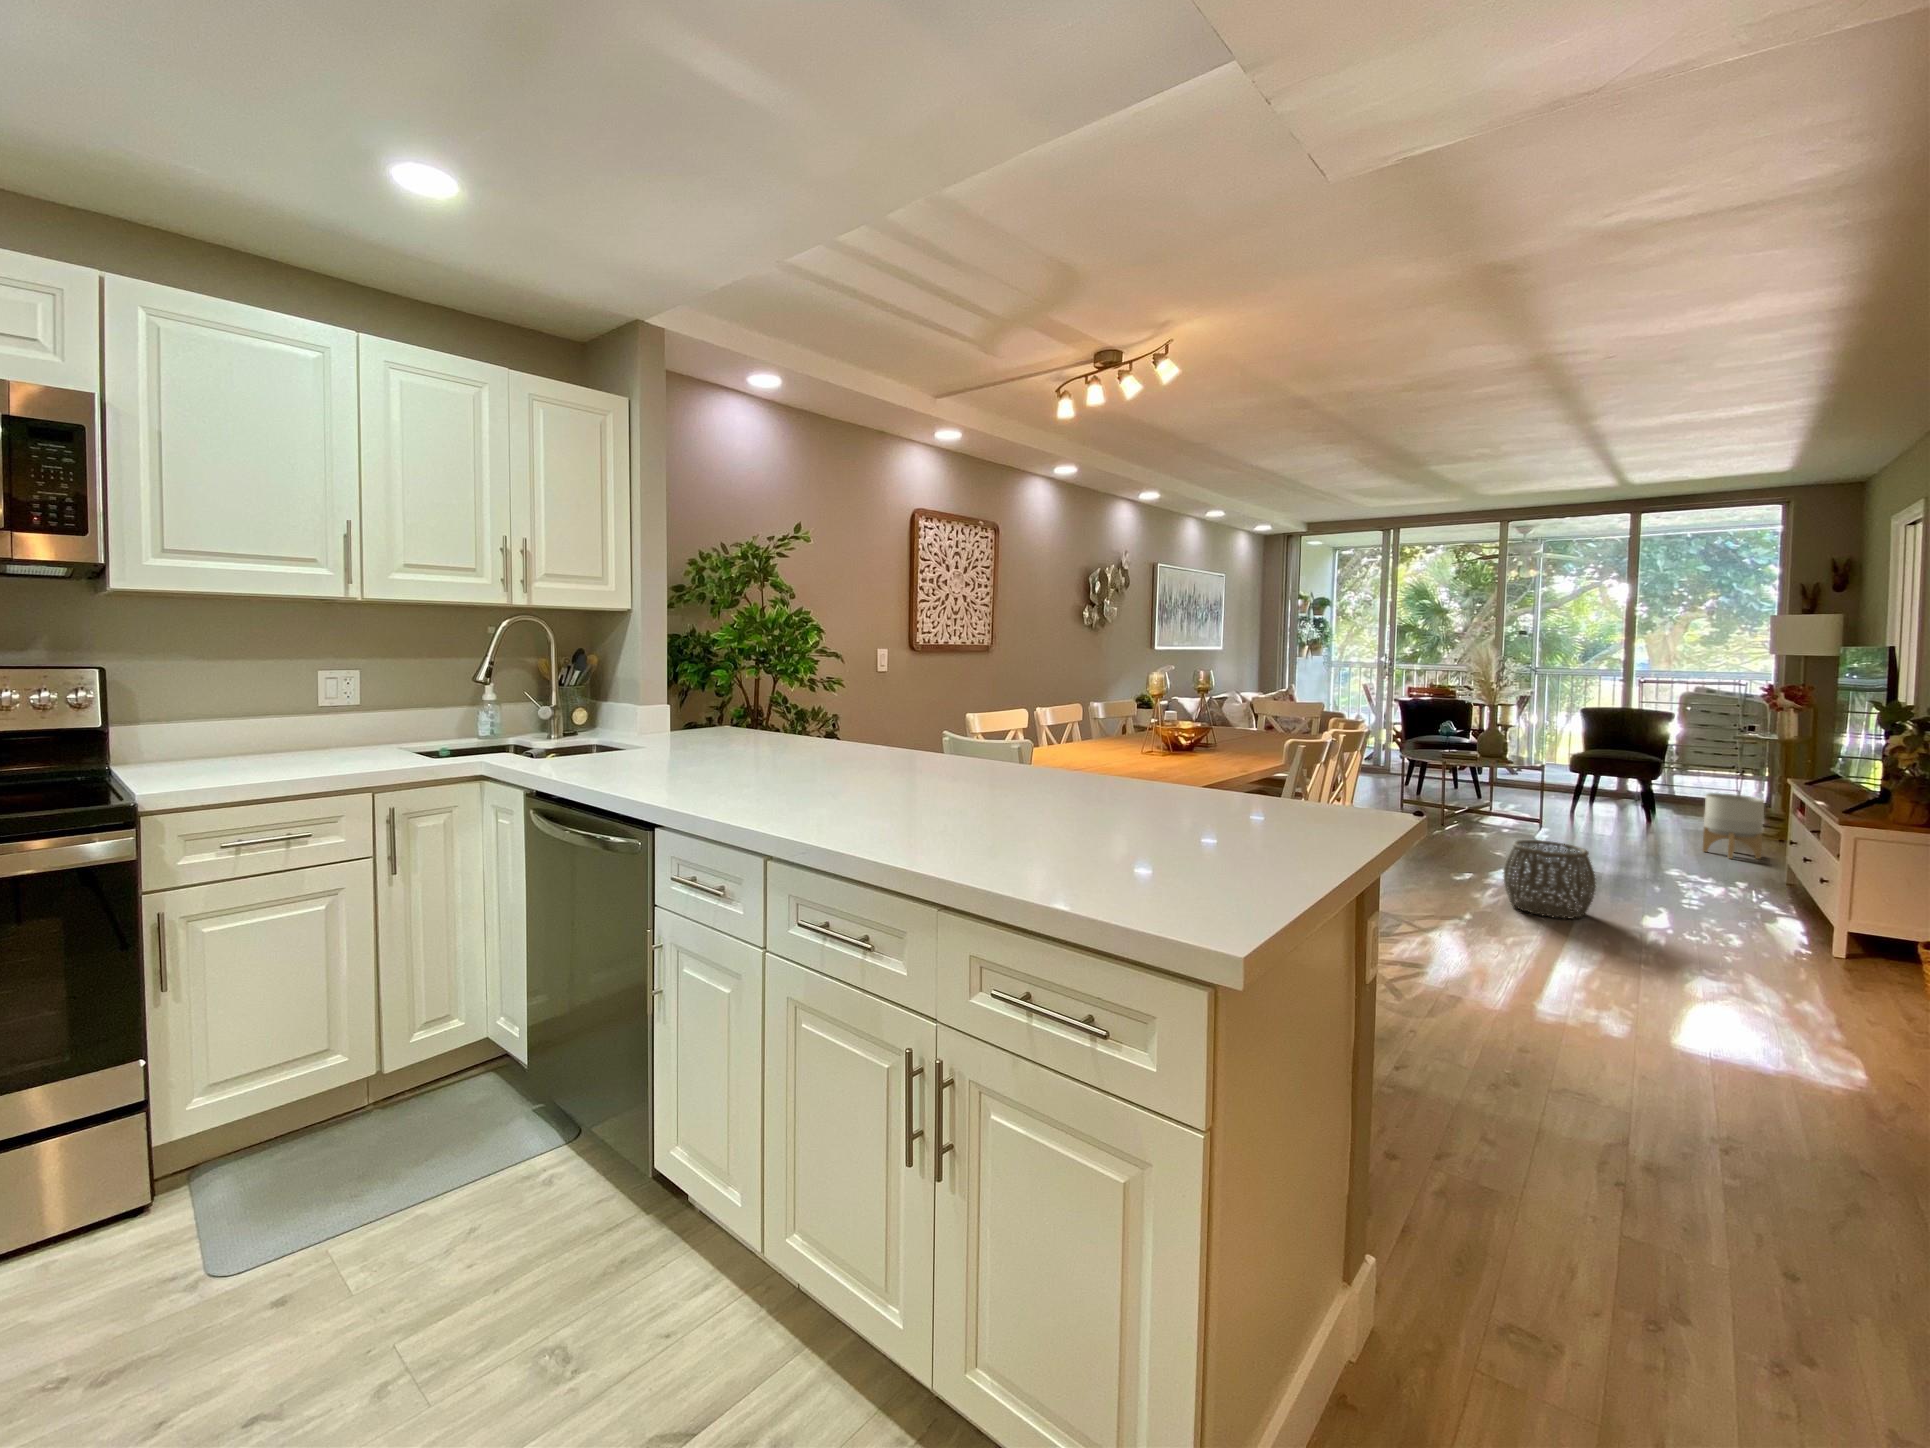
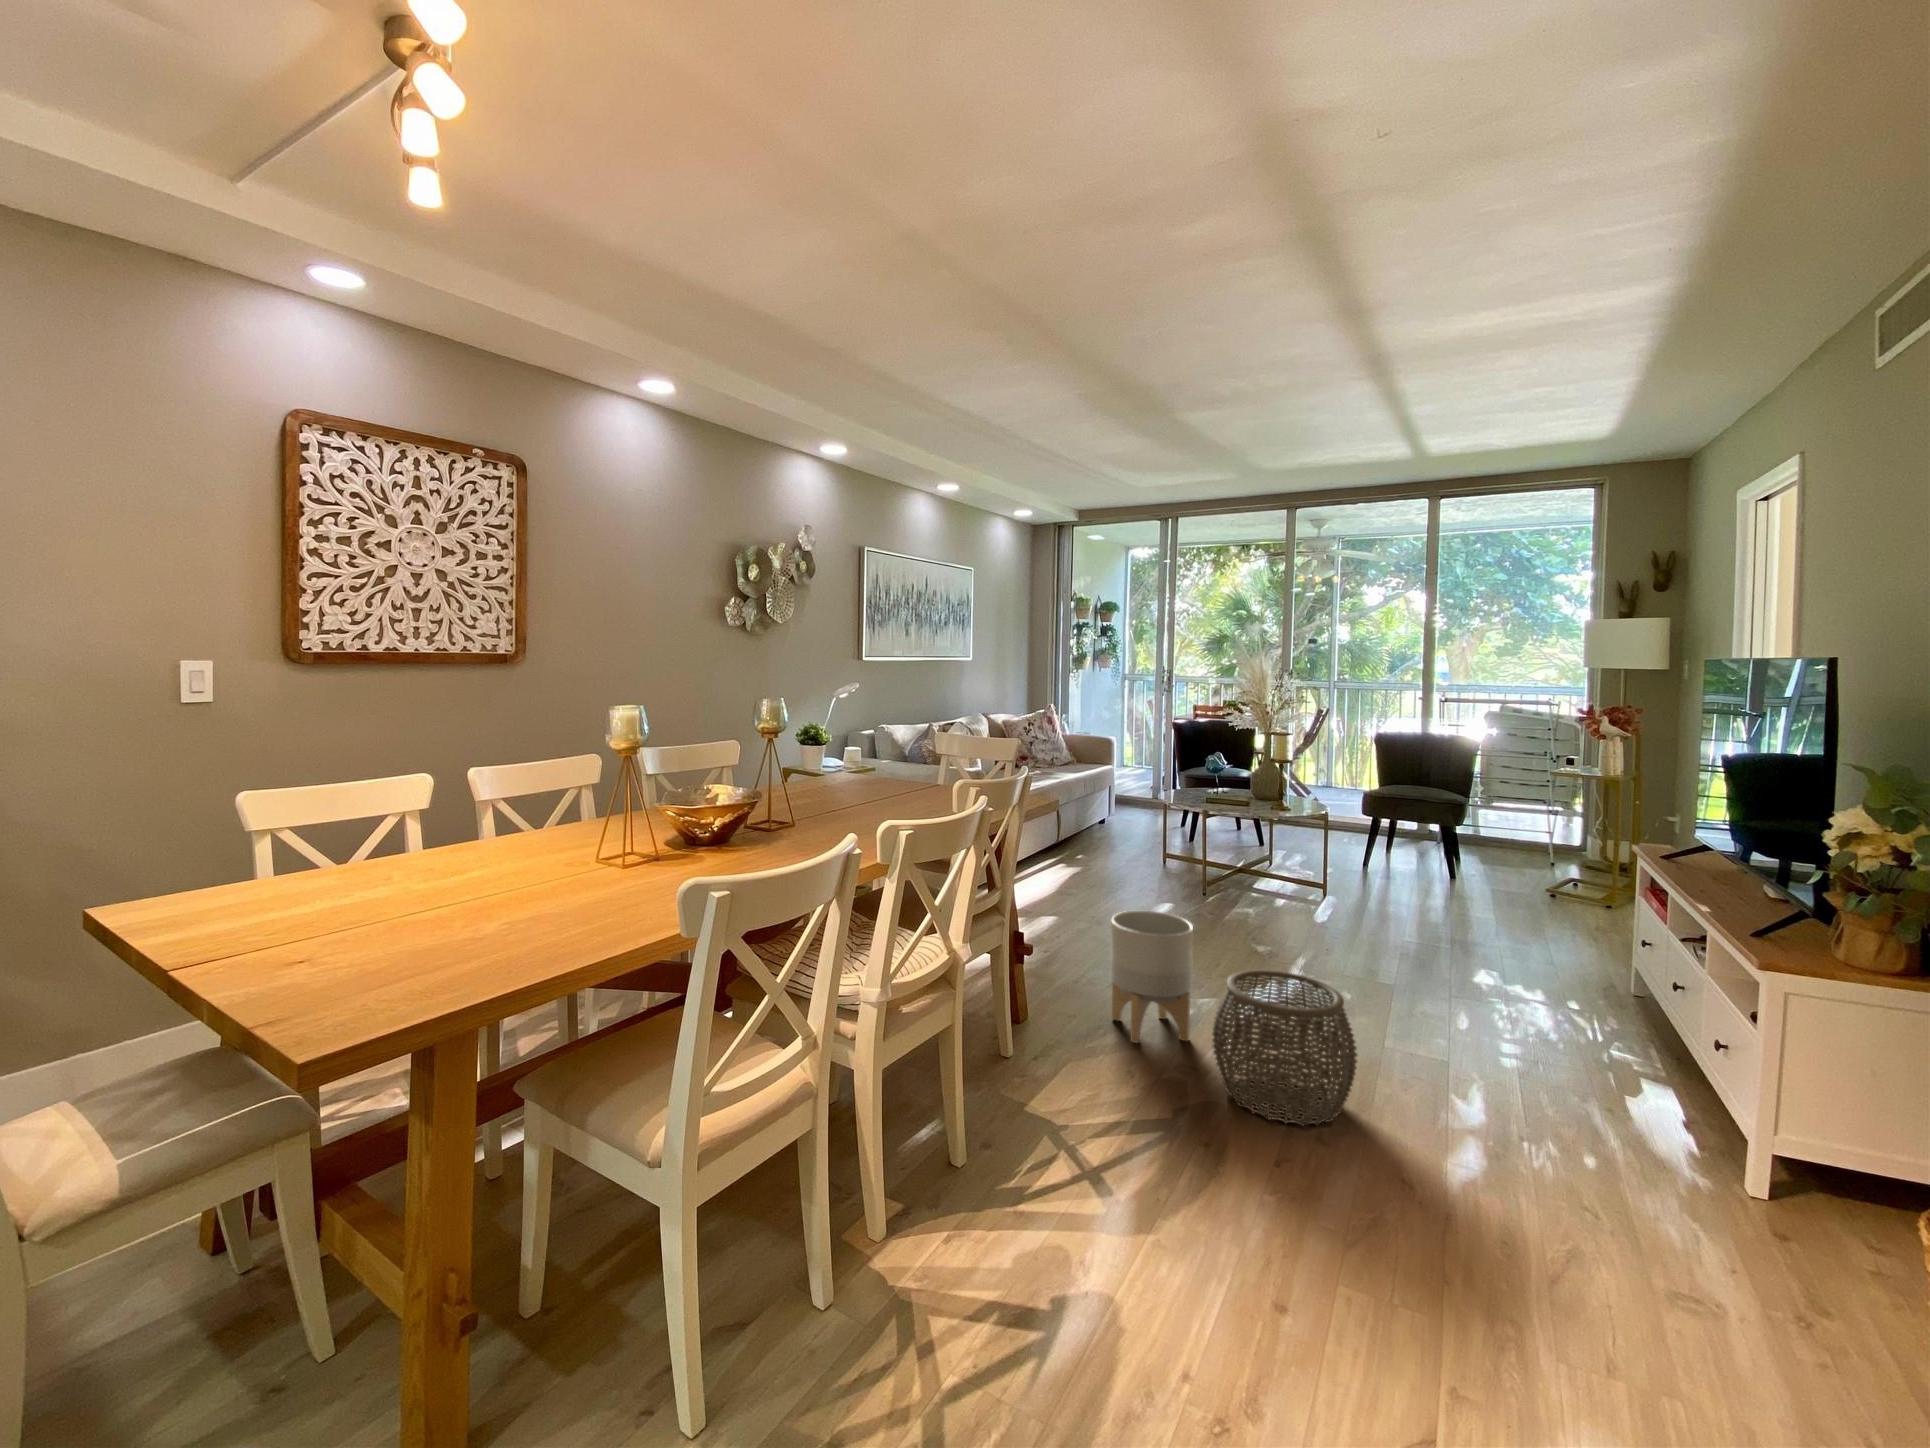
planter: present [1702,793,1764,859] -> present [1110,911,1193,1043]

